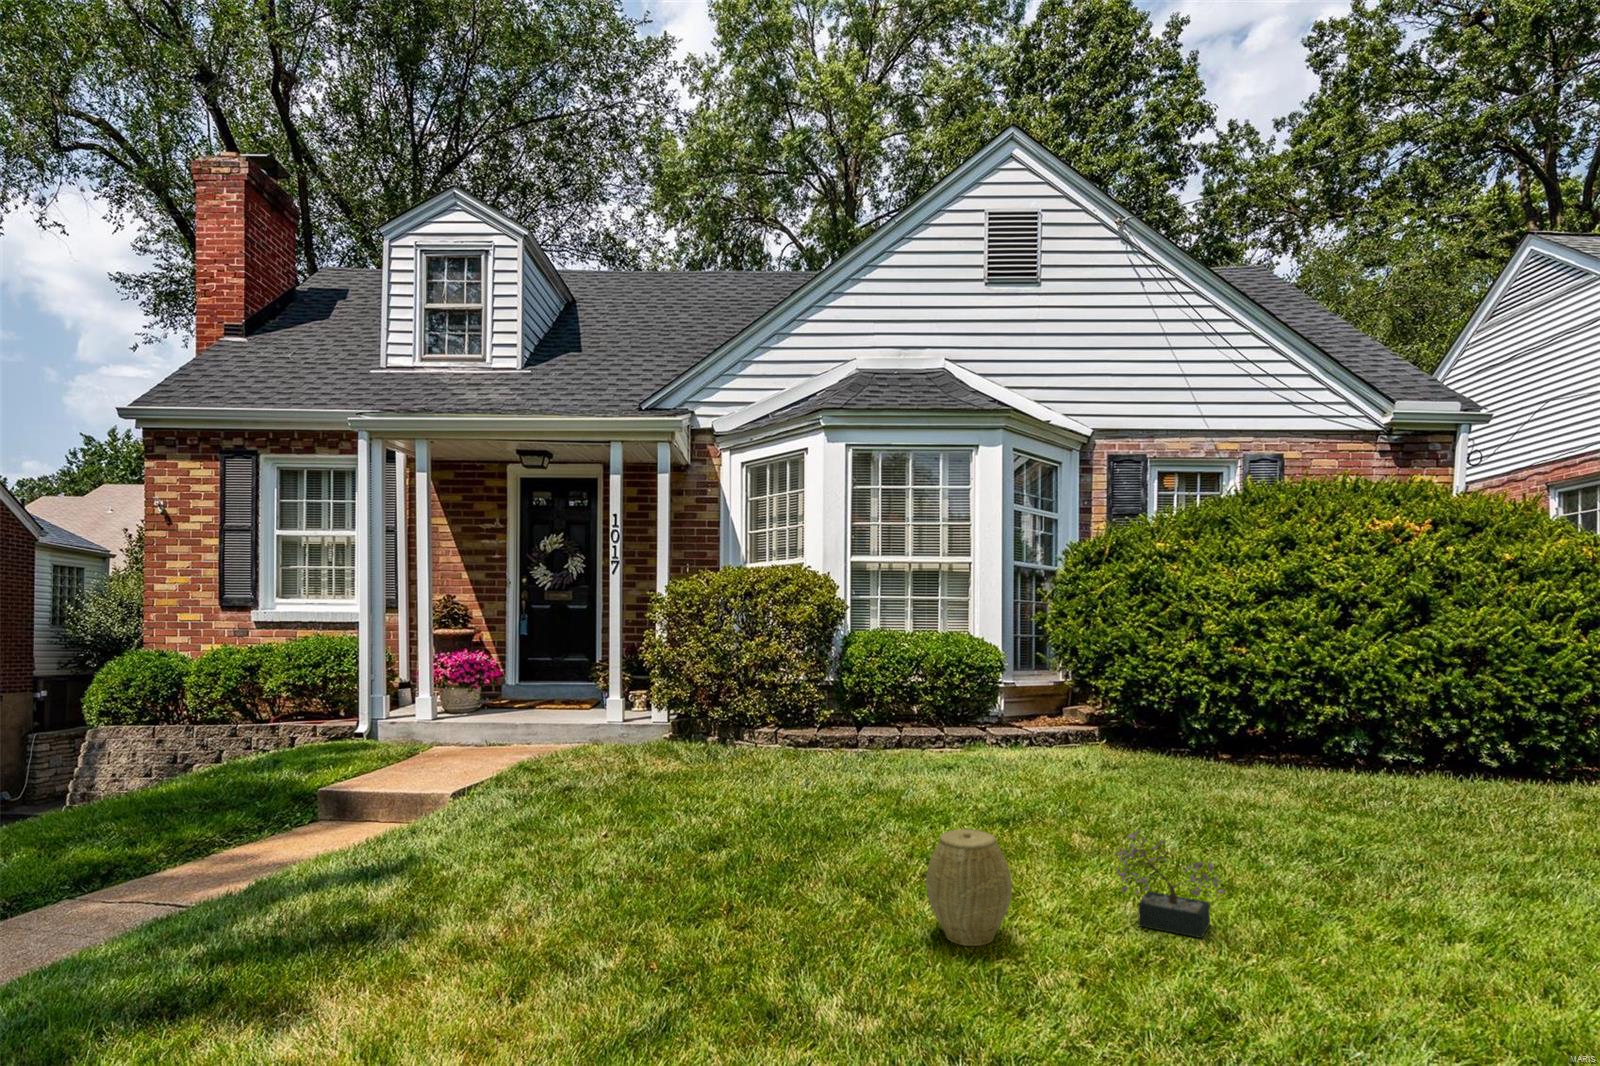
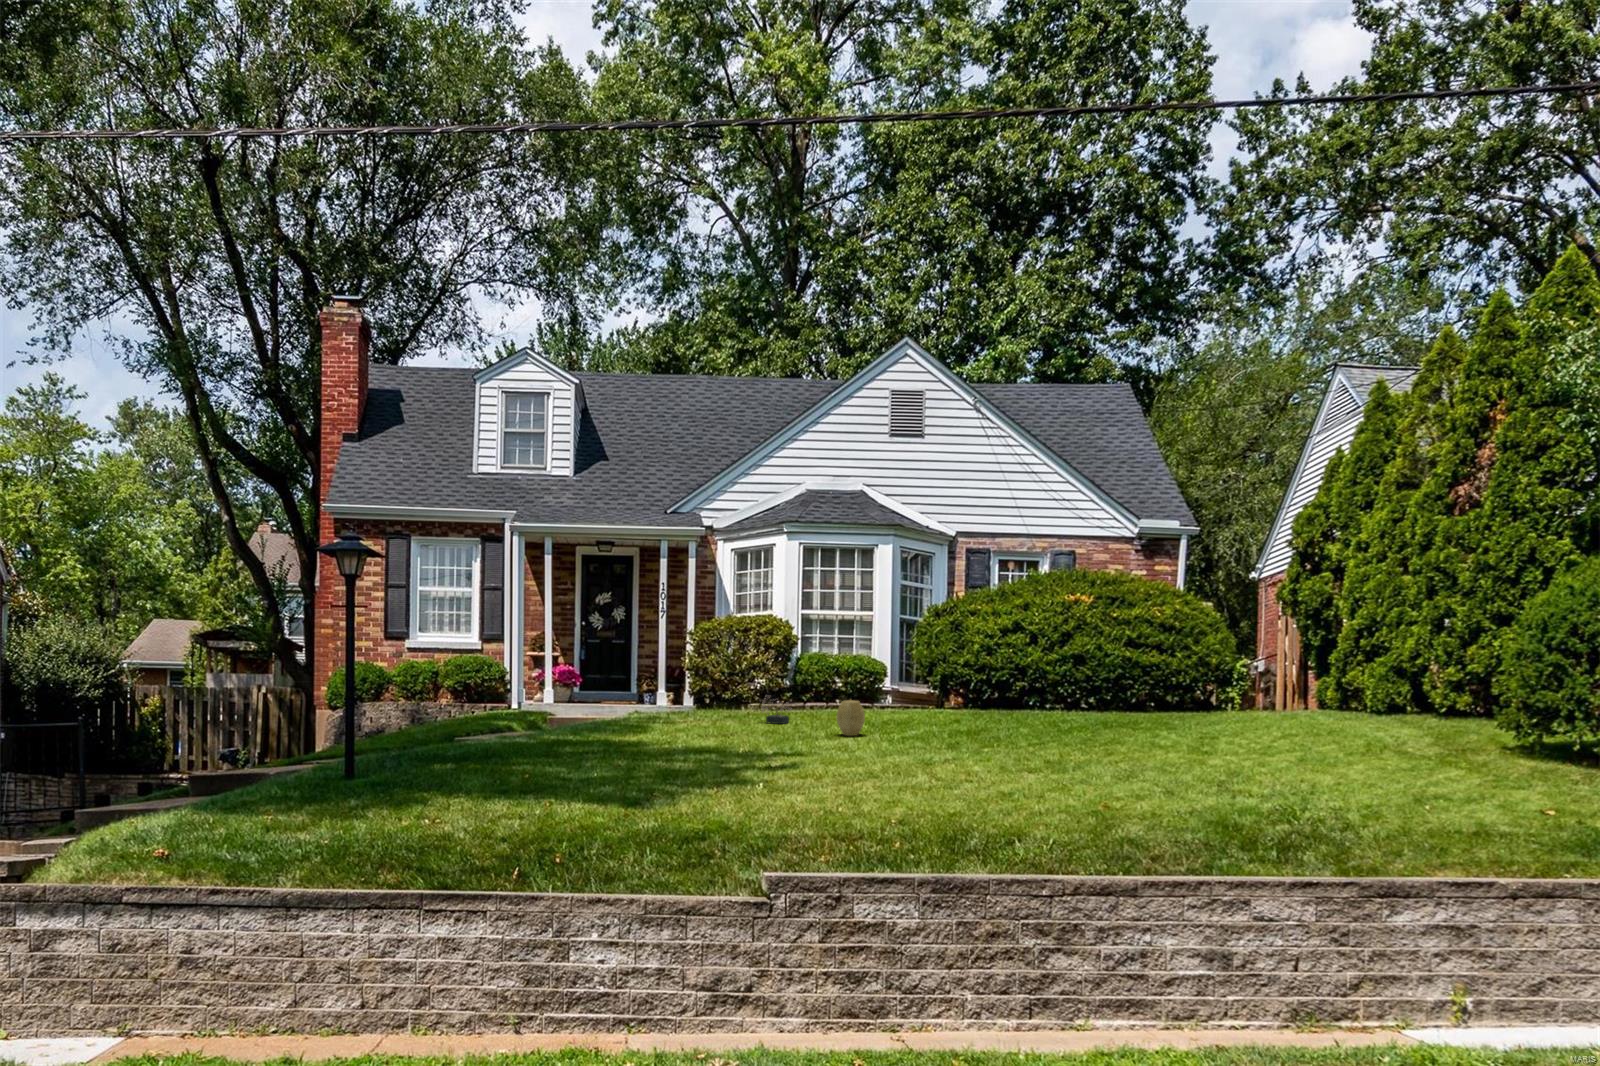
decorative plant: present [1117,830,1224,938] -> present [762,697,791,724]

